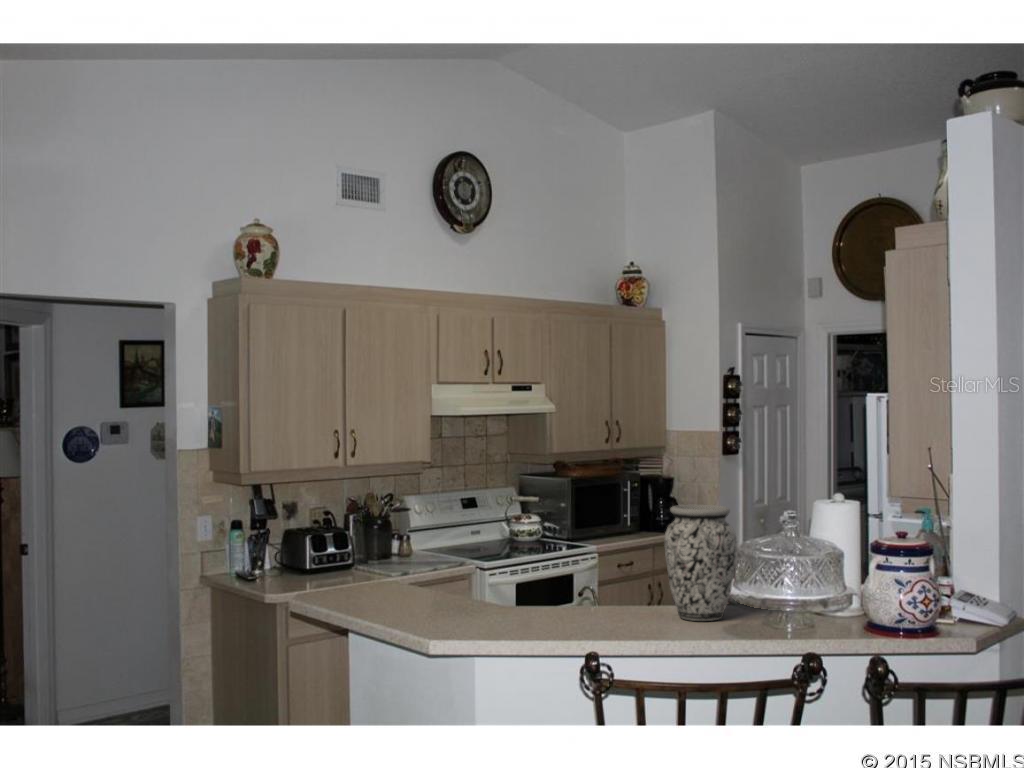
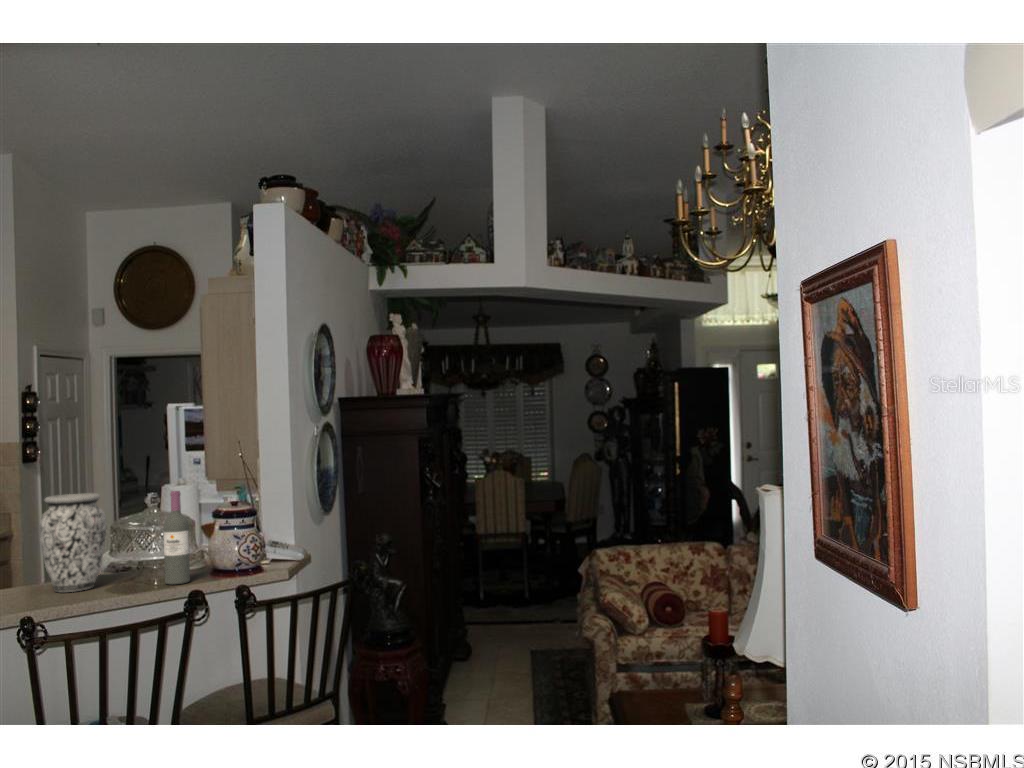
wine bottle: none [800,513,832,634] -> present [164,491,190,585]

